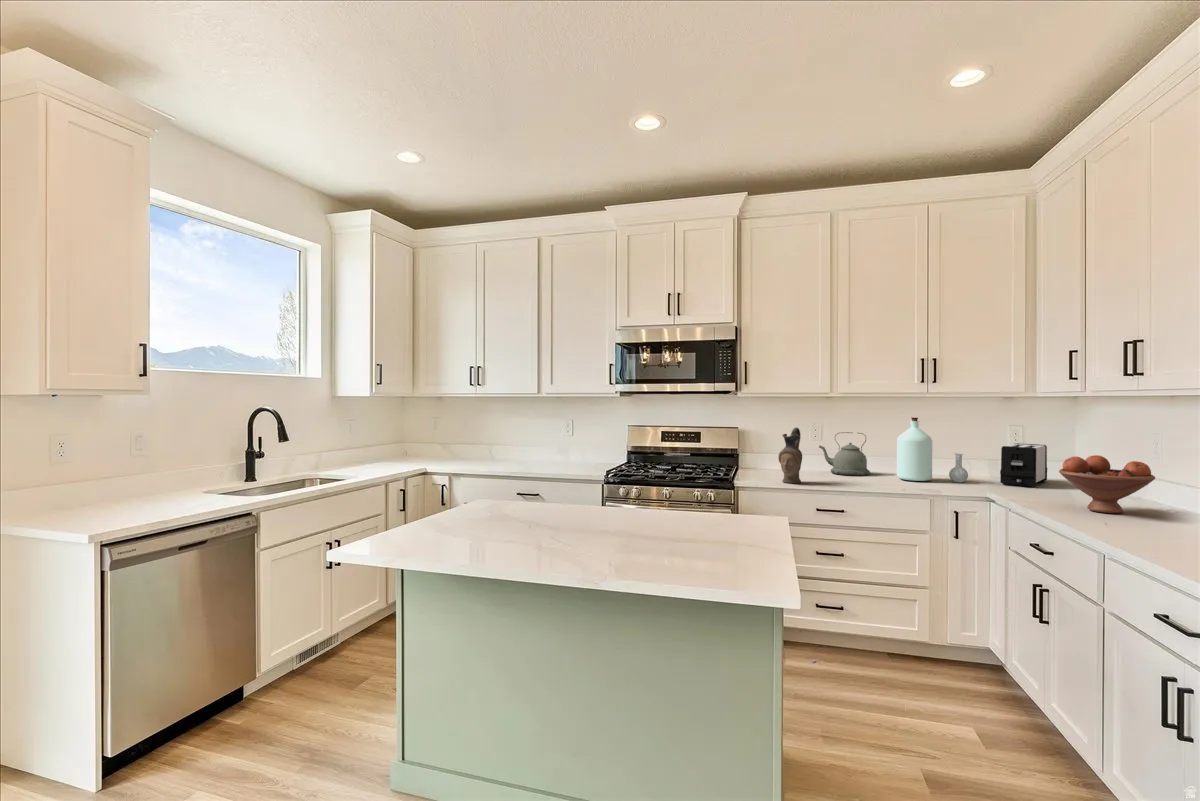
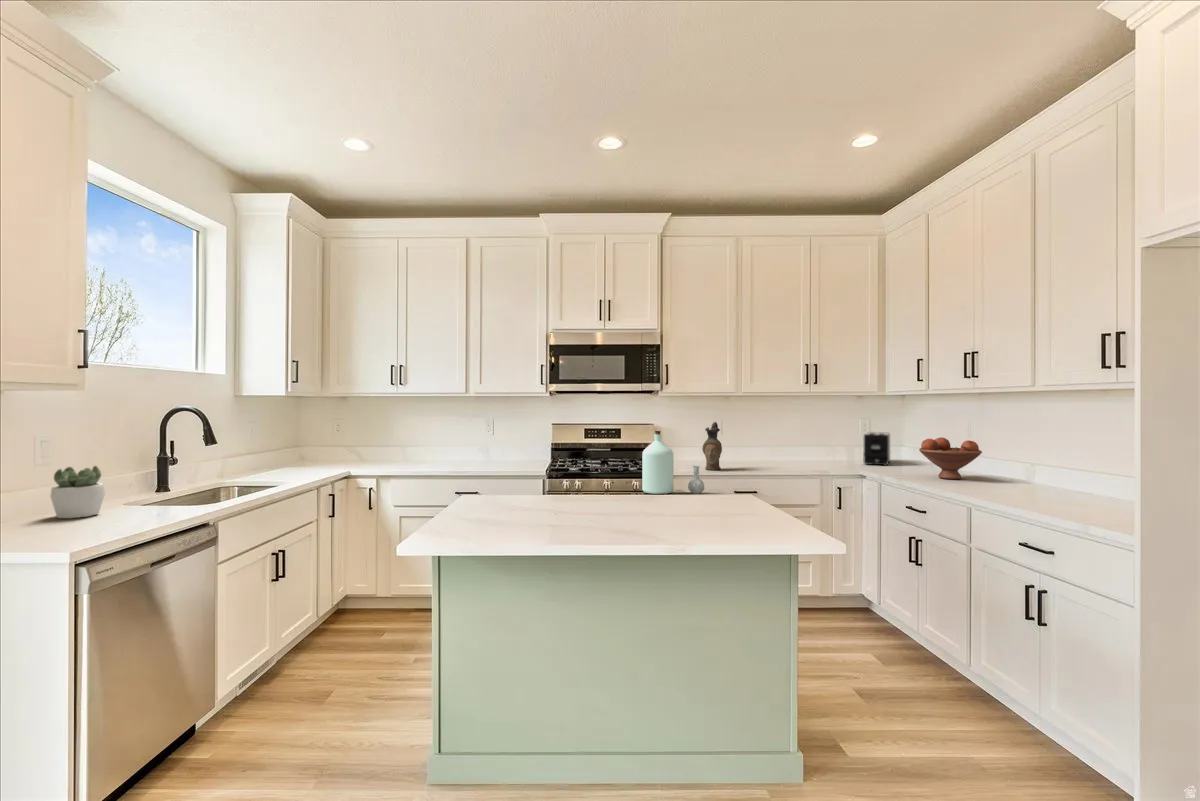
bottle: present [897,417,968,483] -> present [642,431,704,494]
kettle: present [819,432,870,476] -> none [722,426,764,463]
succulent plant: none [138,459,181,503] -> present [50,466,105,518]

